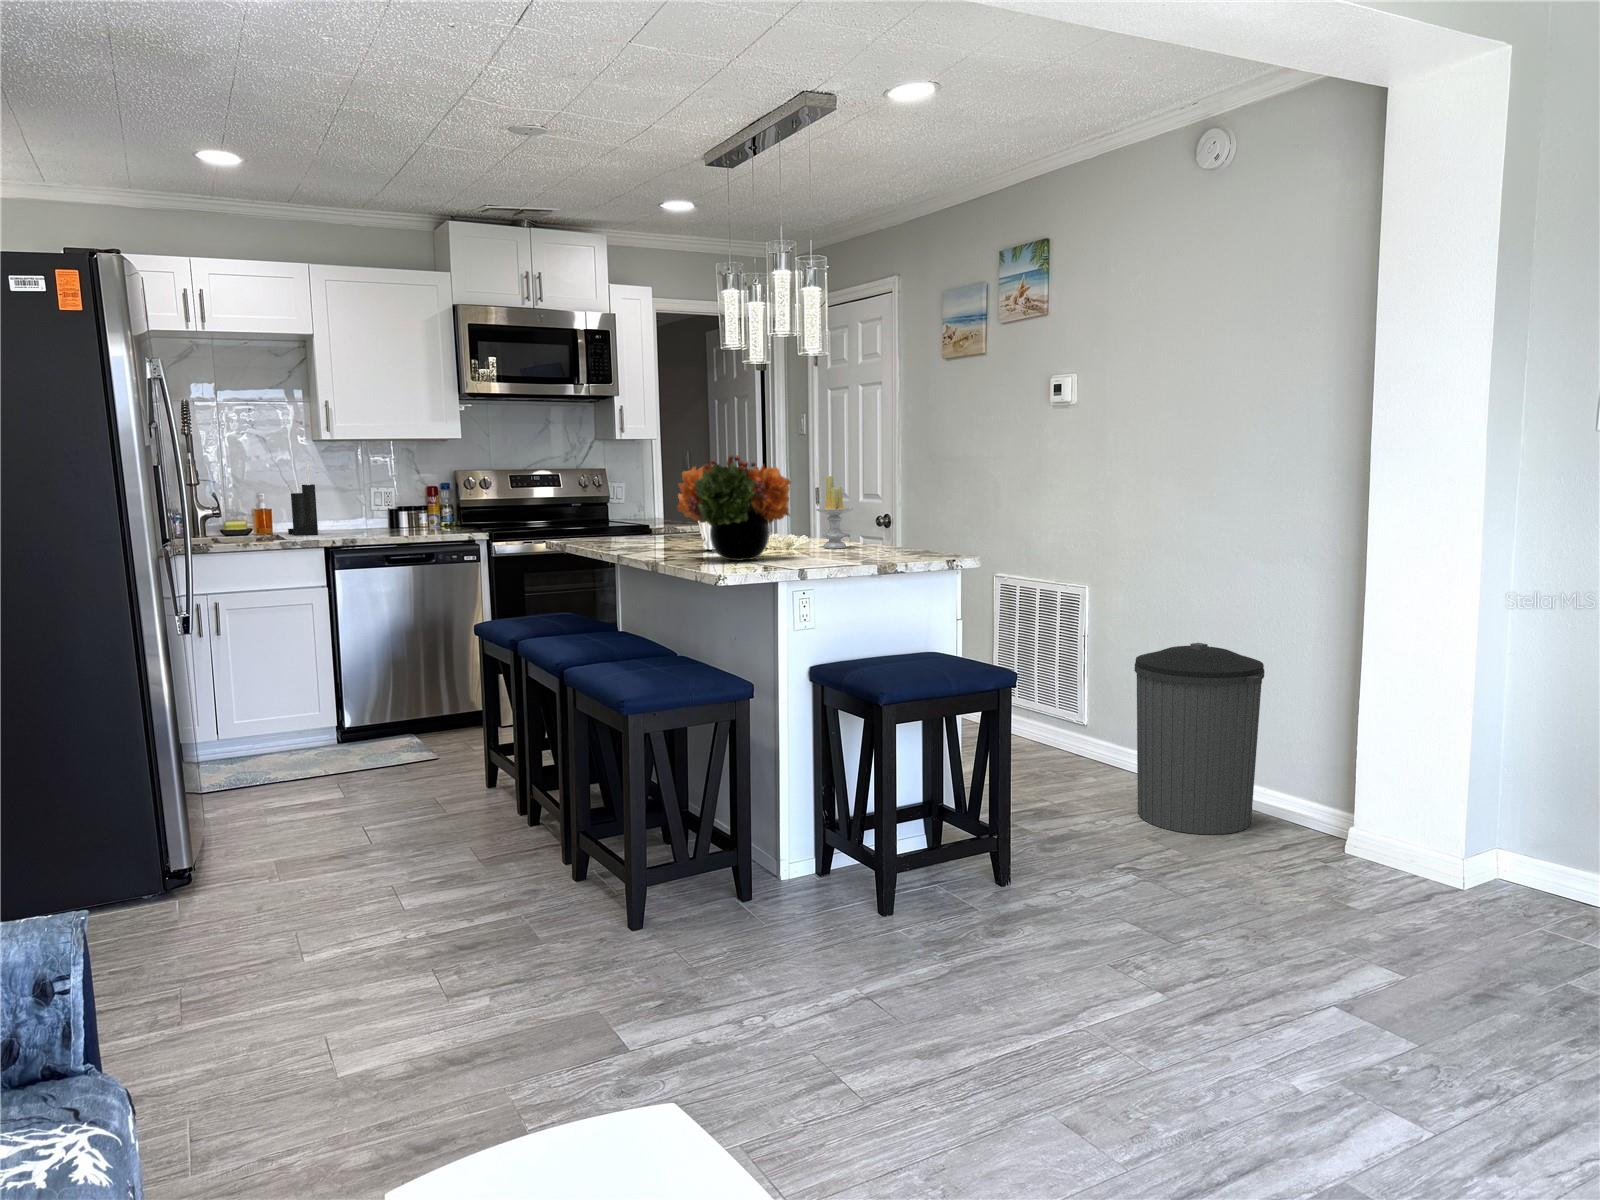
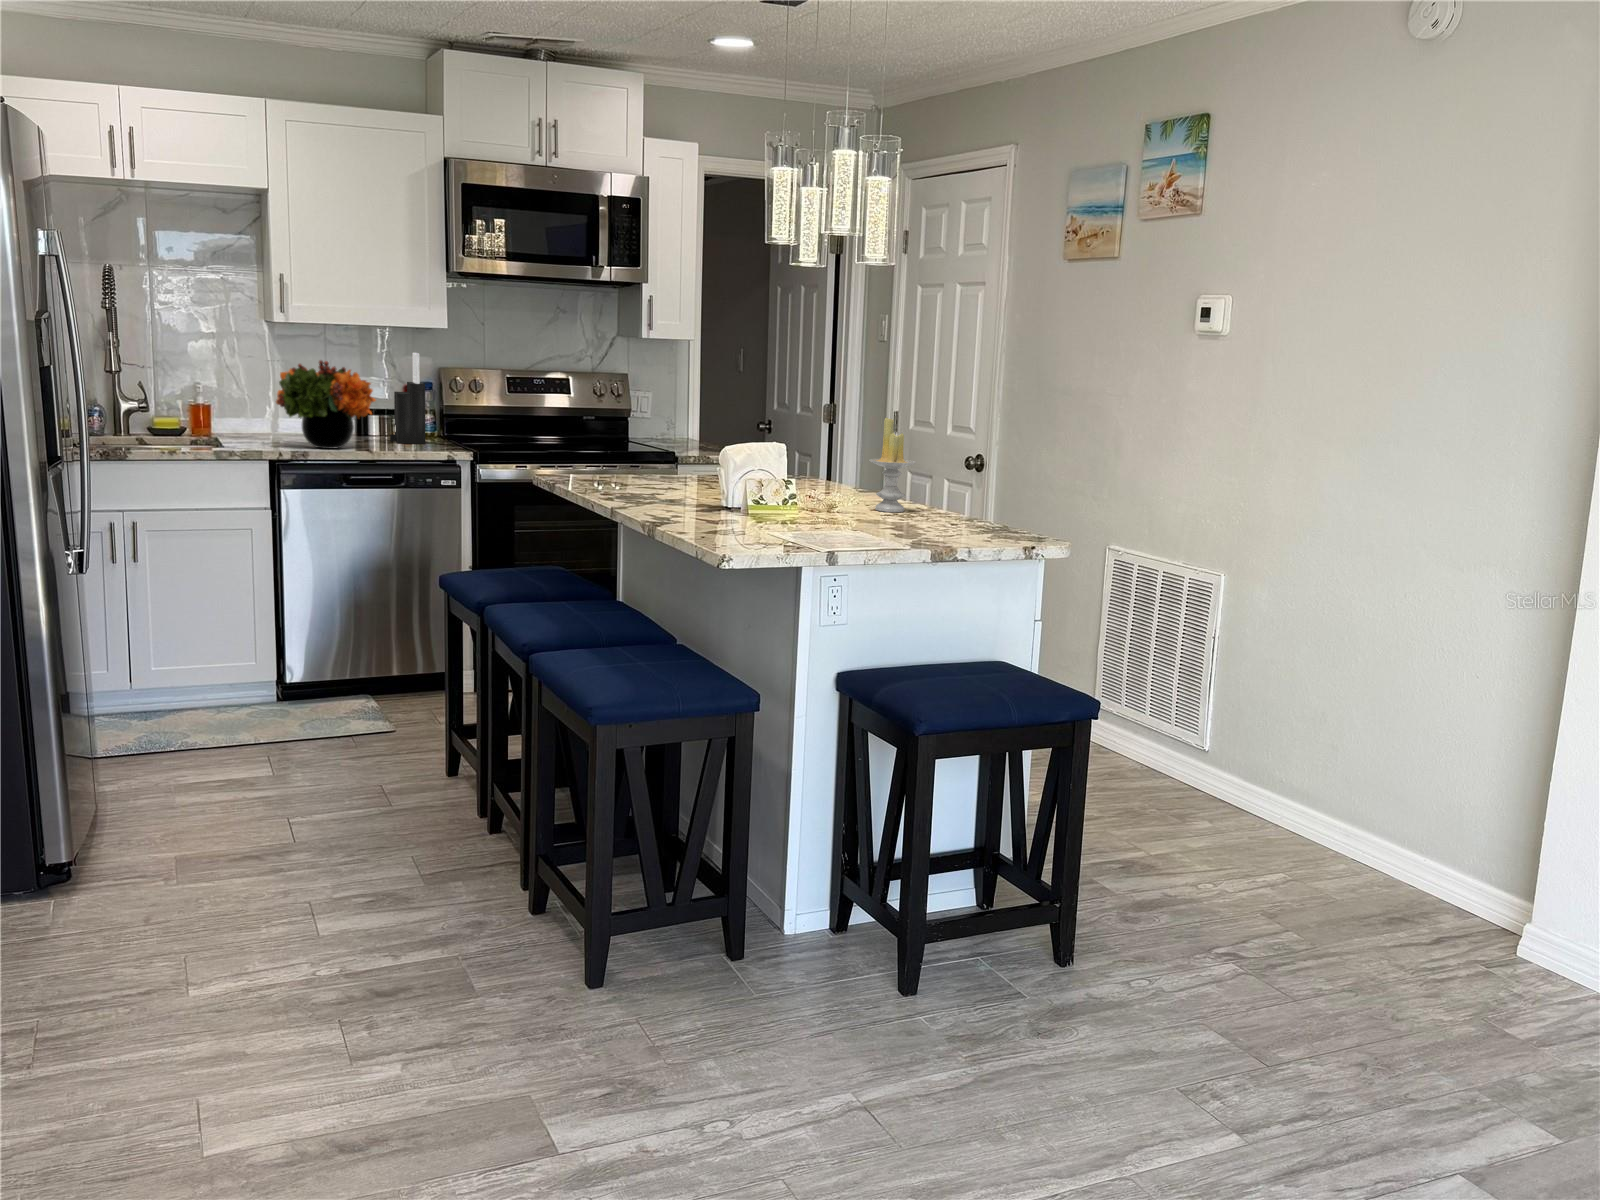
flower arrangement: present [678,455,791,561] -> present [276,360,376,449]
knife block: present [288,460,318,535] -> present [390,353,426,444]
trash can: present [1134,643,1264,835] -> none [1254,666,1435,915]

